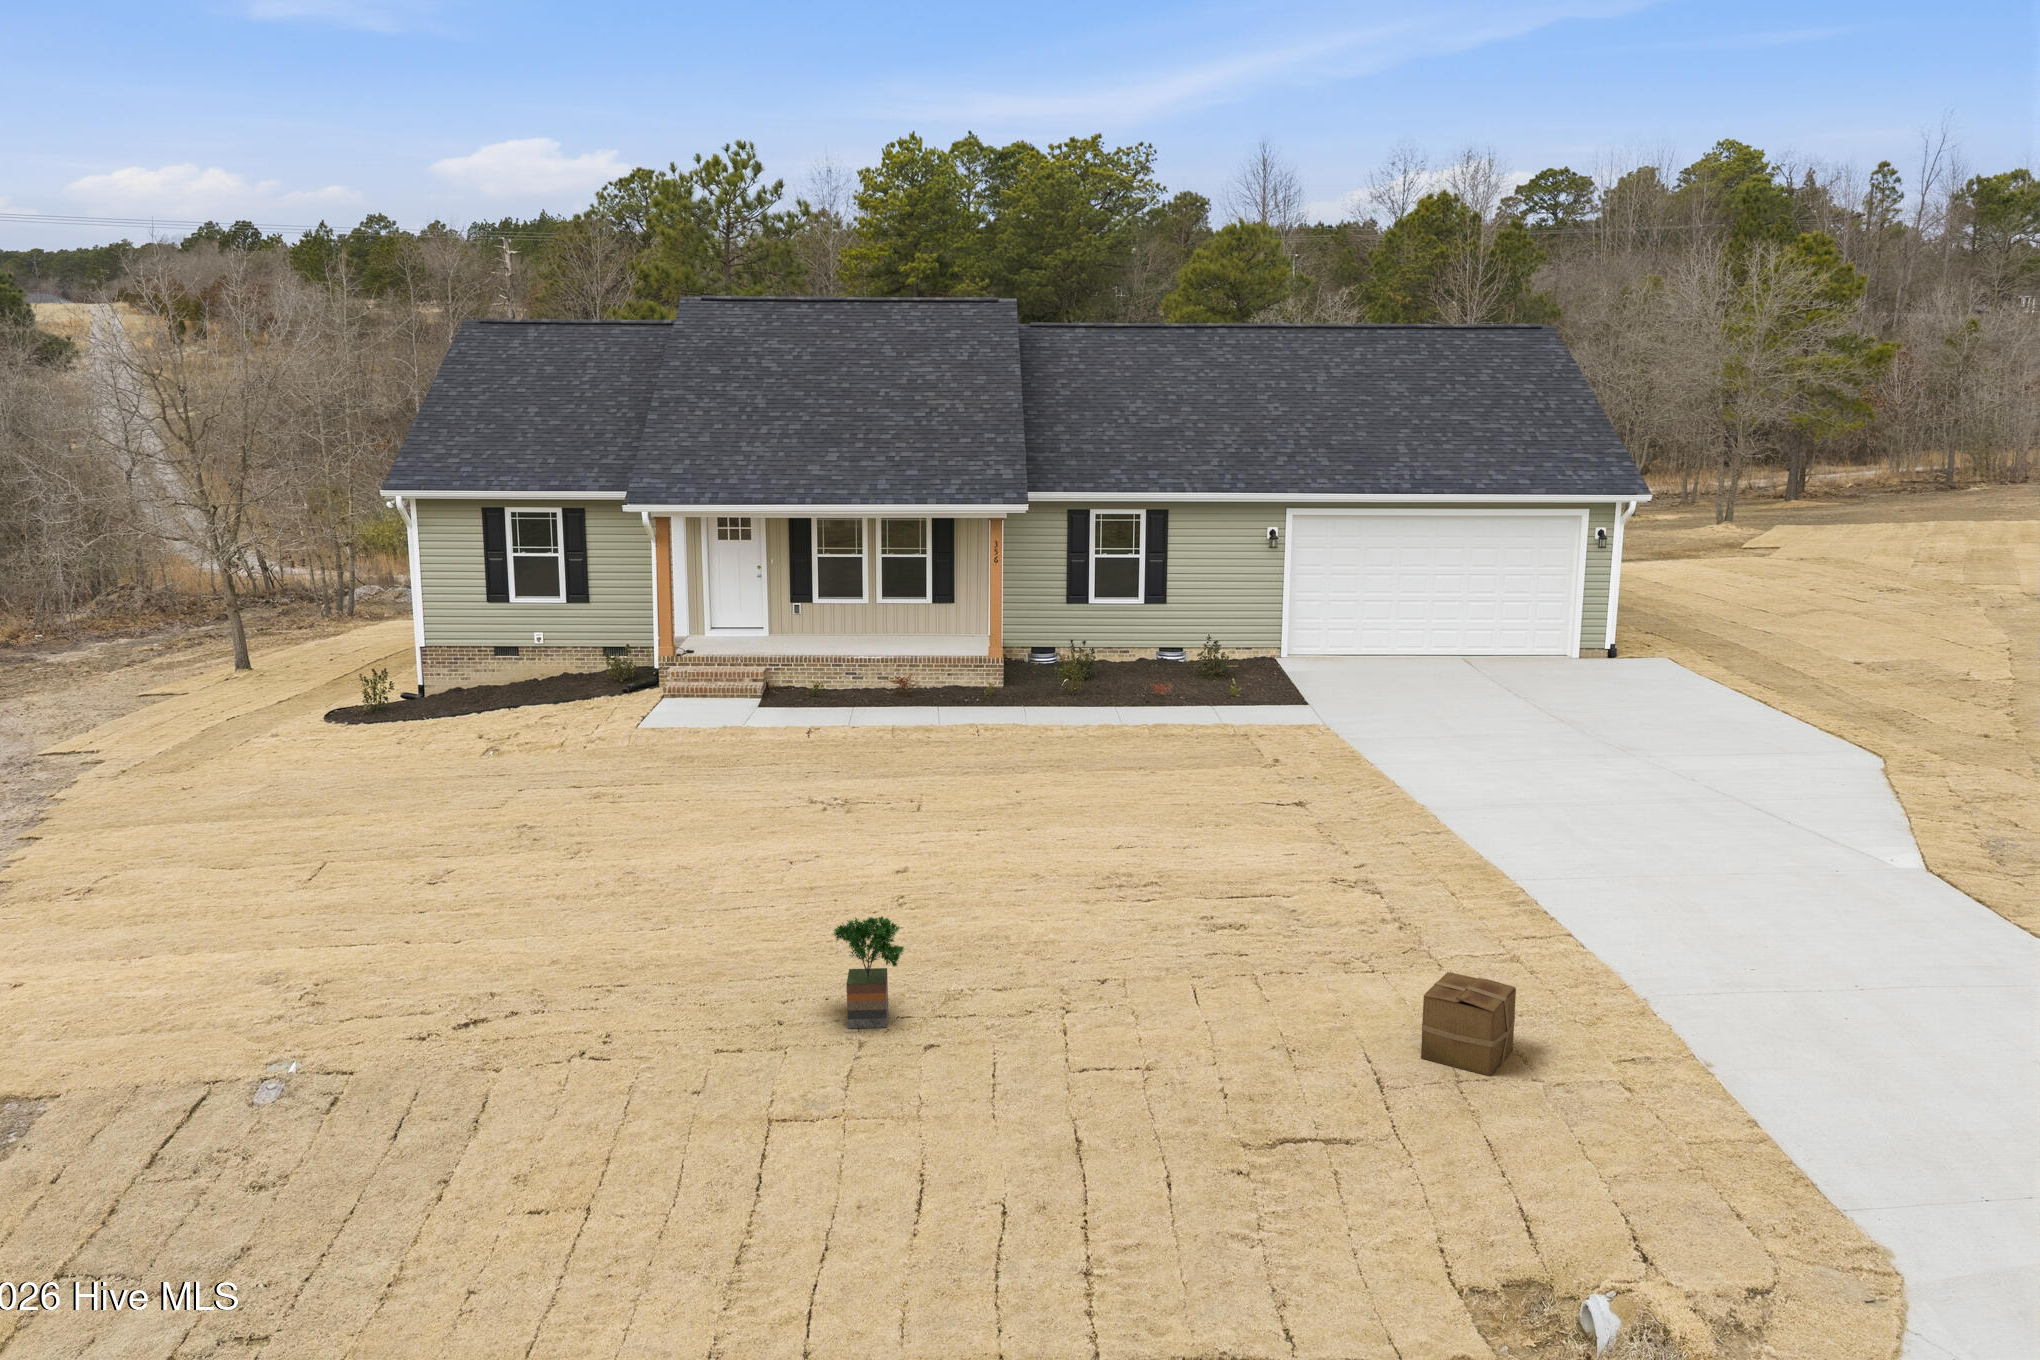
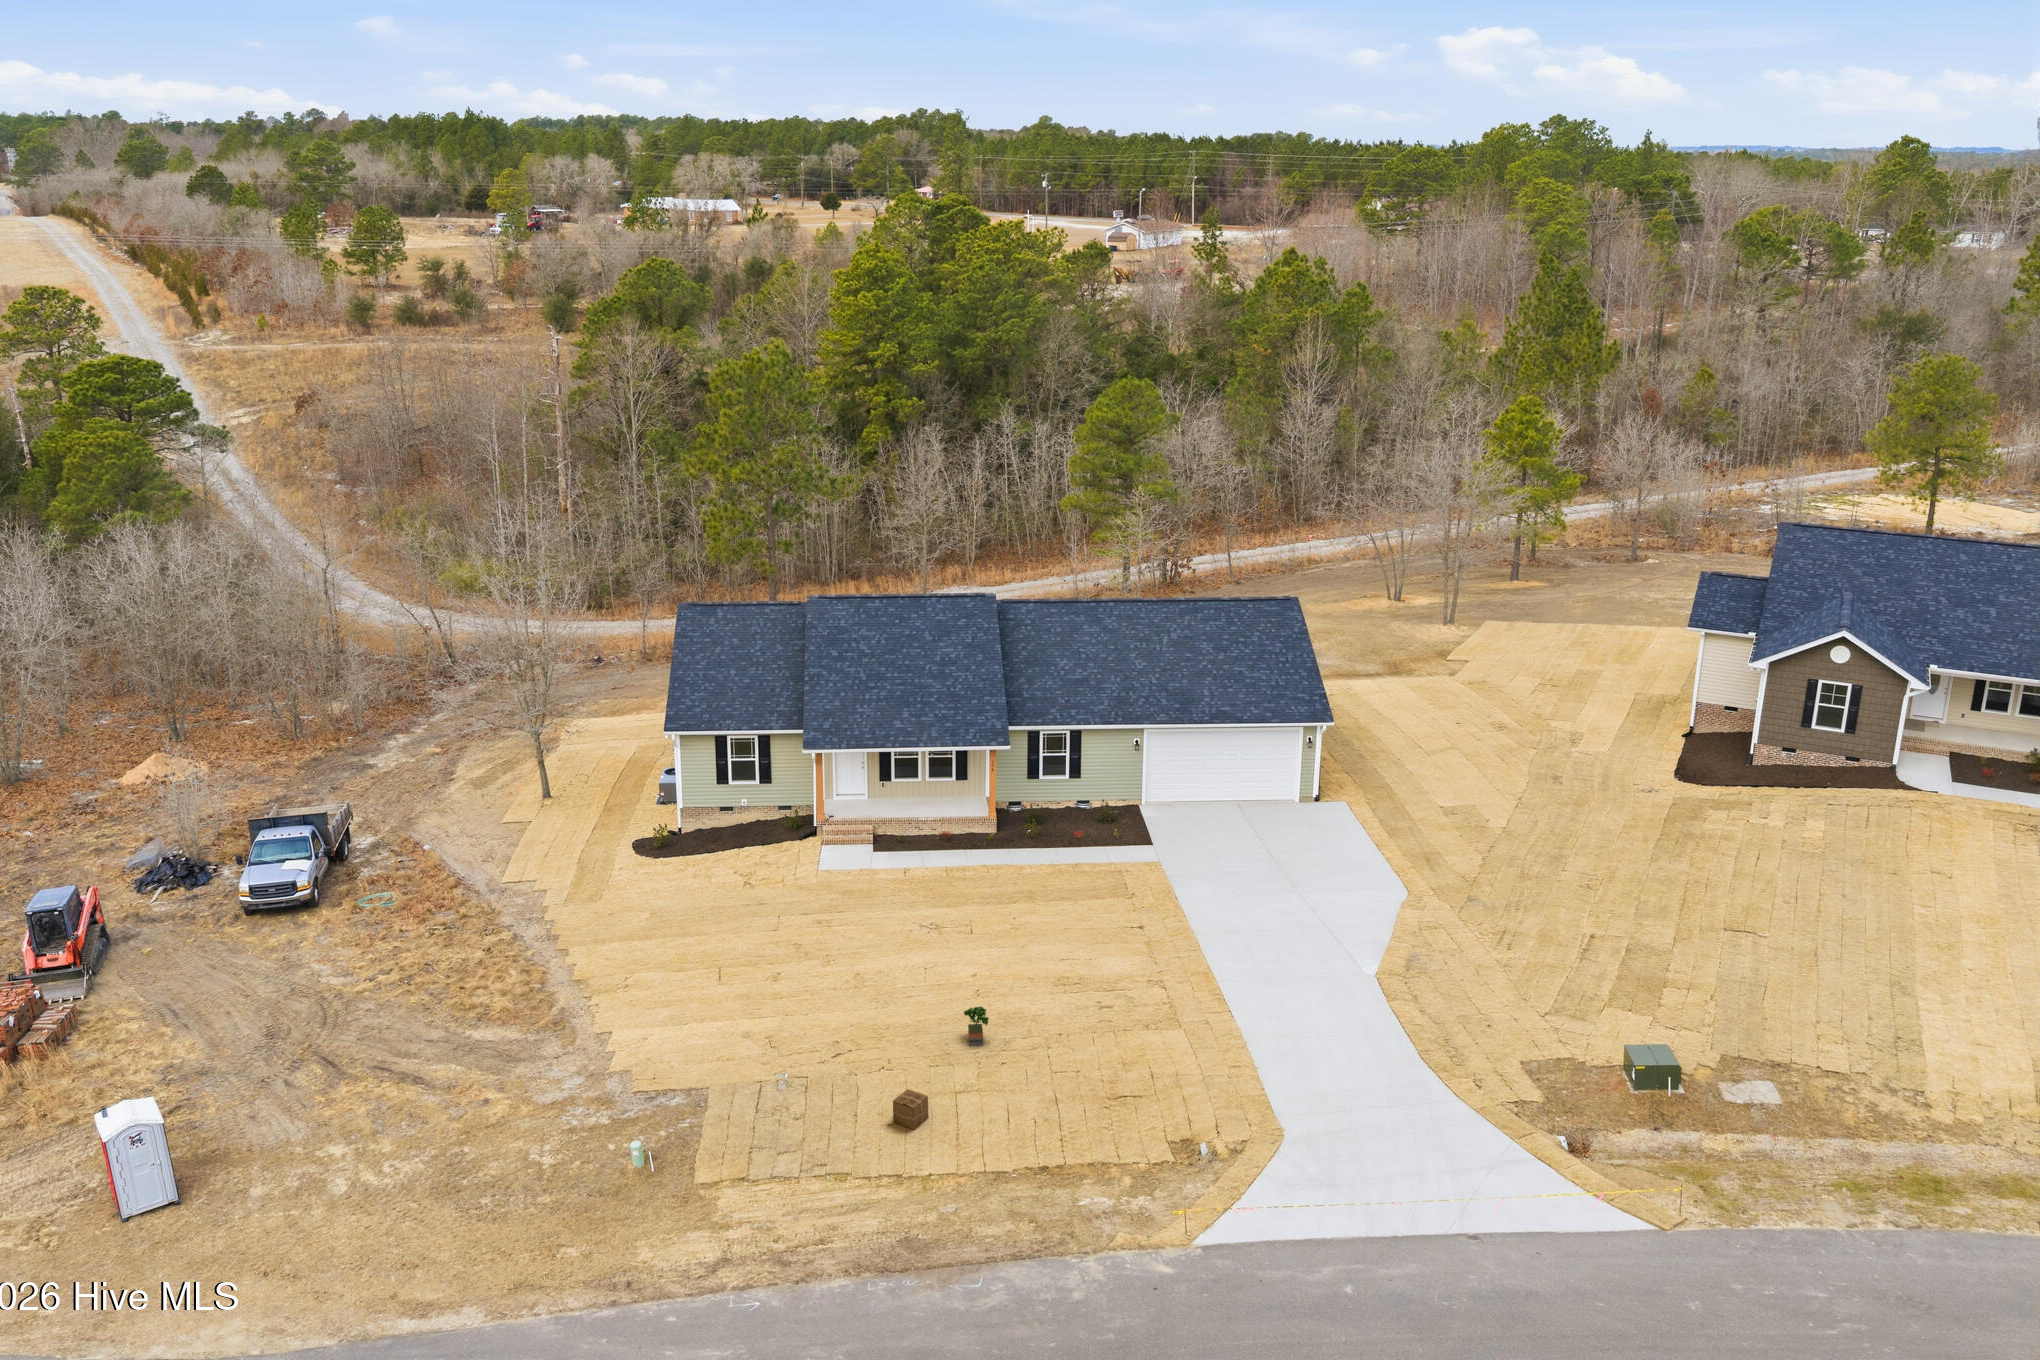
cardboard box: present [1421,972,1516,1076] -> present [893,1089,929,1130]

